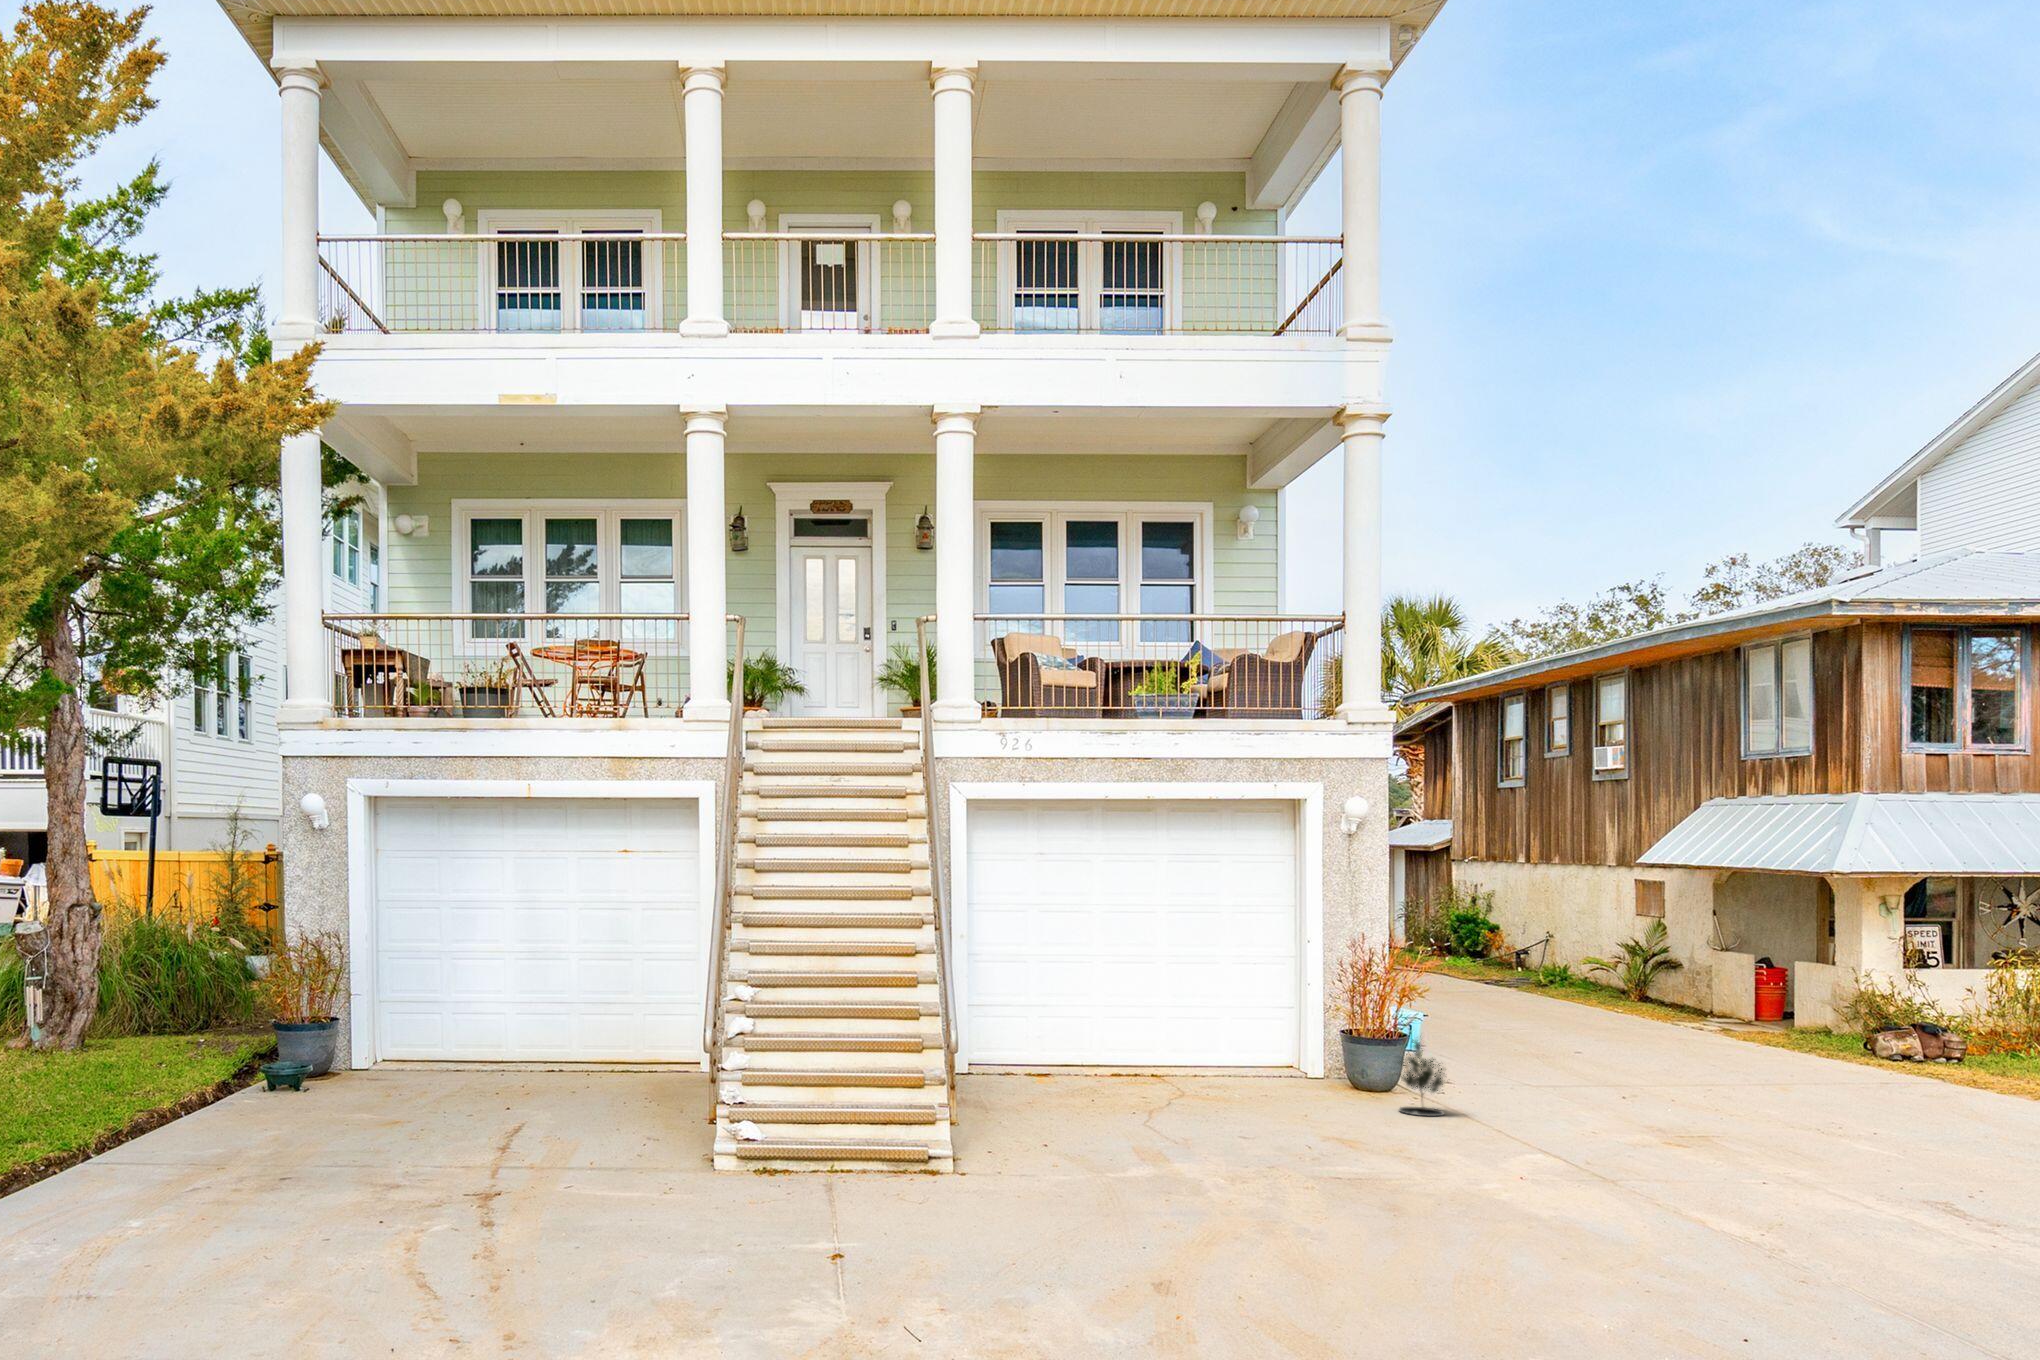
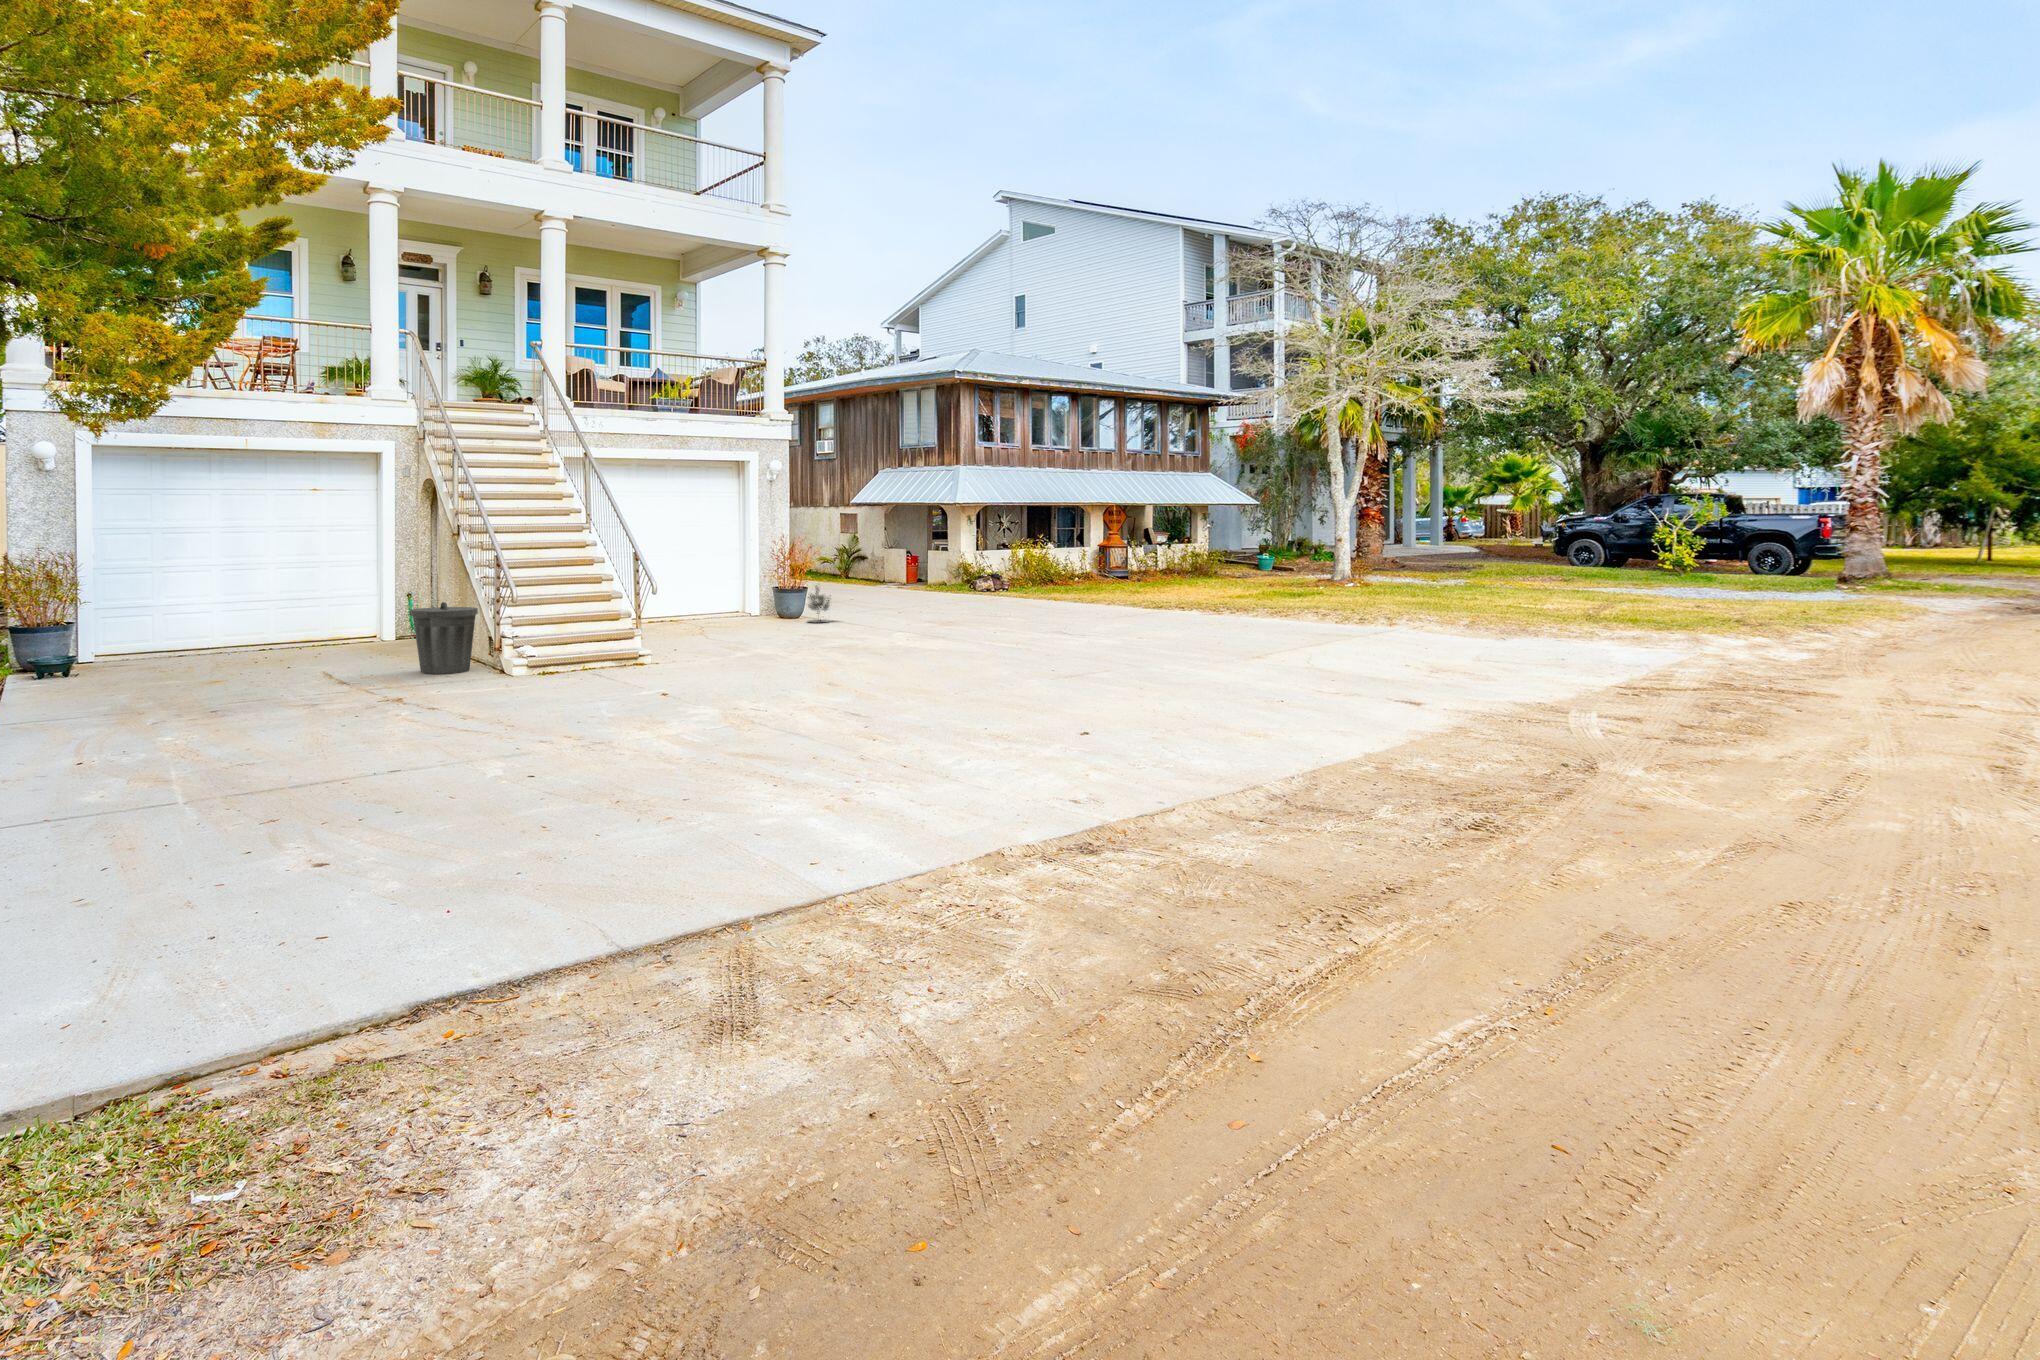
trash can: none [621,1033,721,1153] -> present [409,602,478,674]

